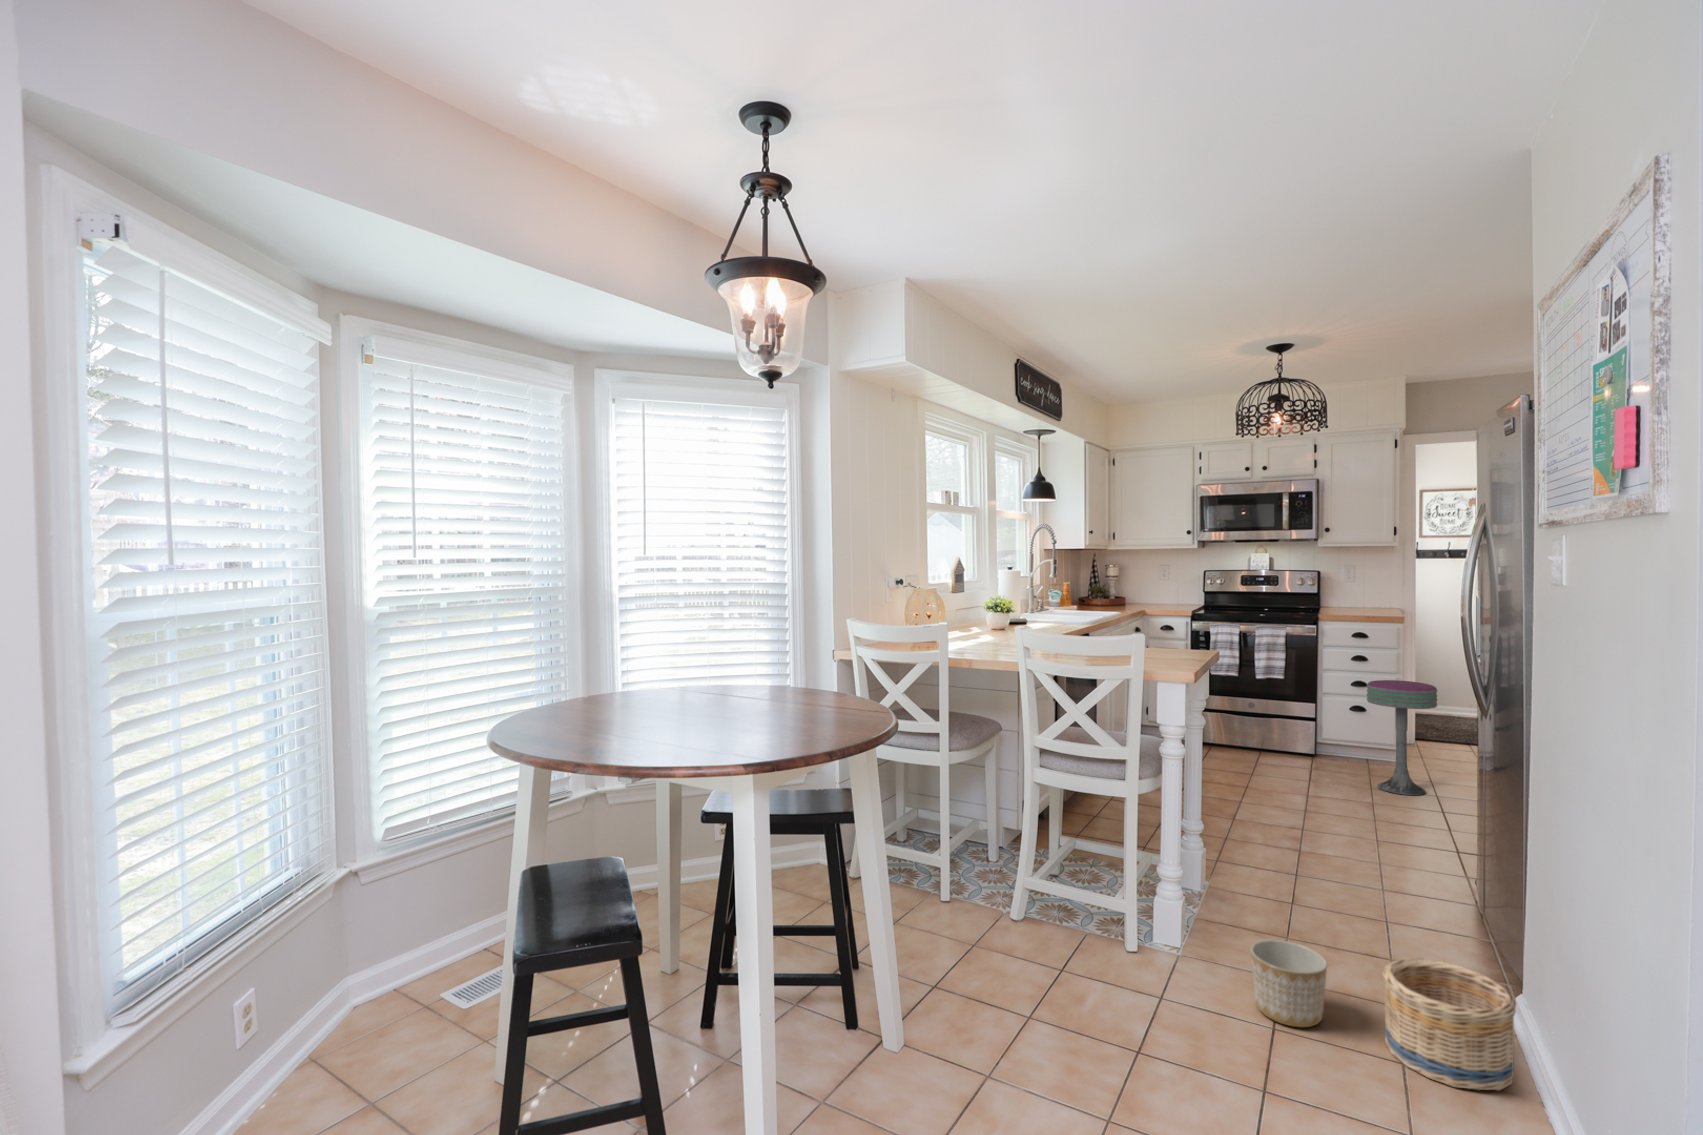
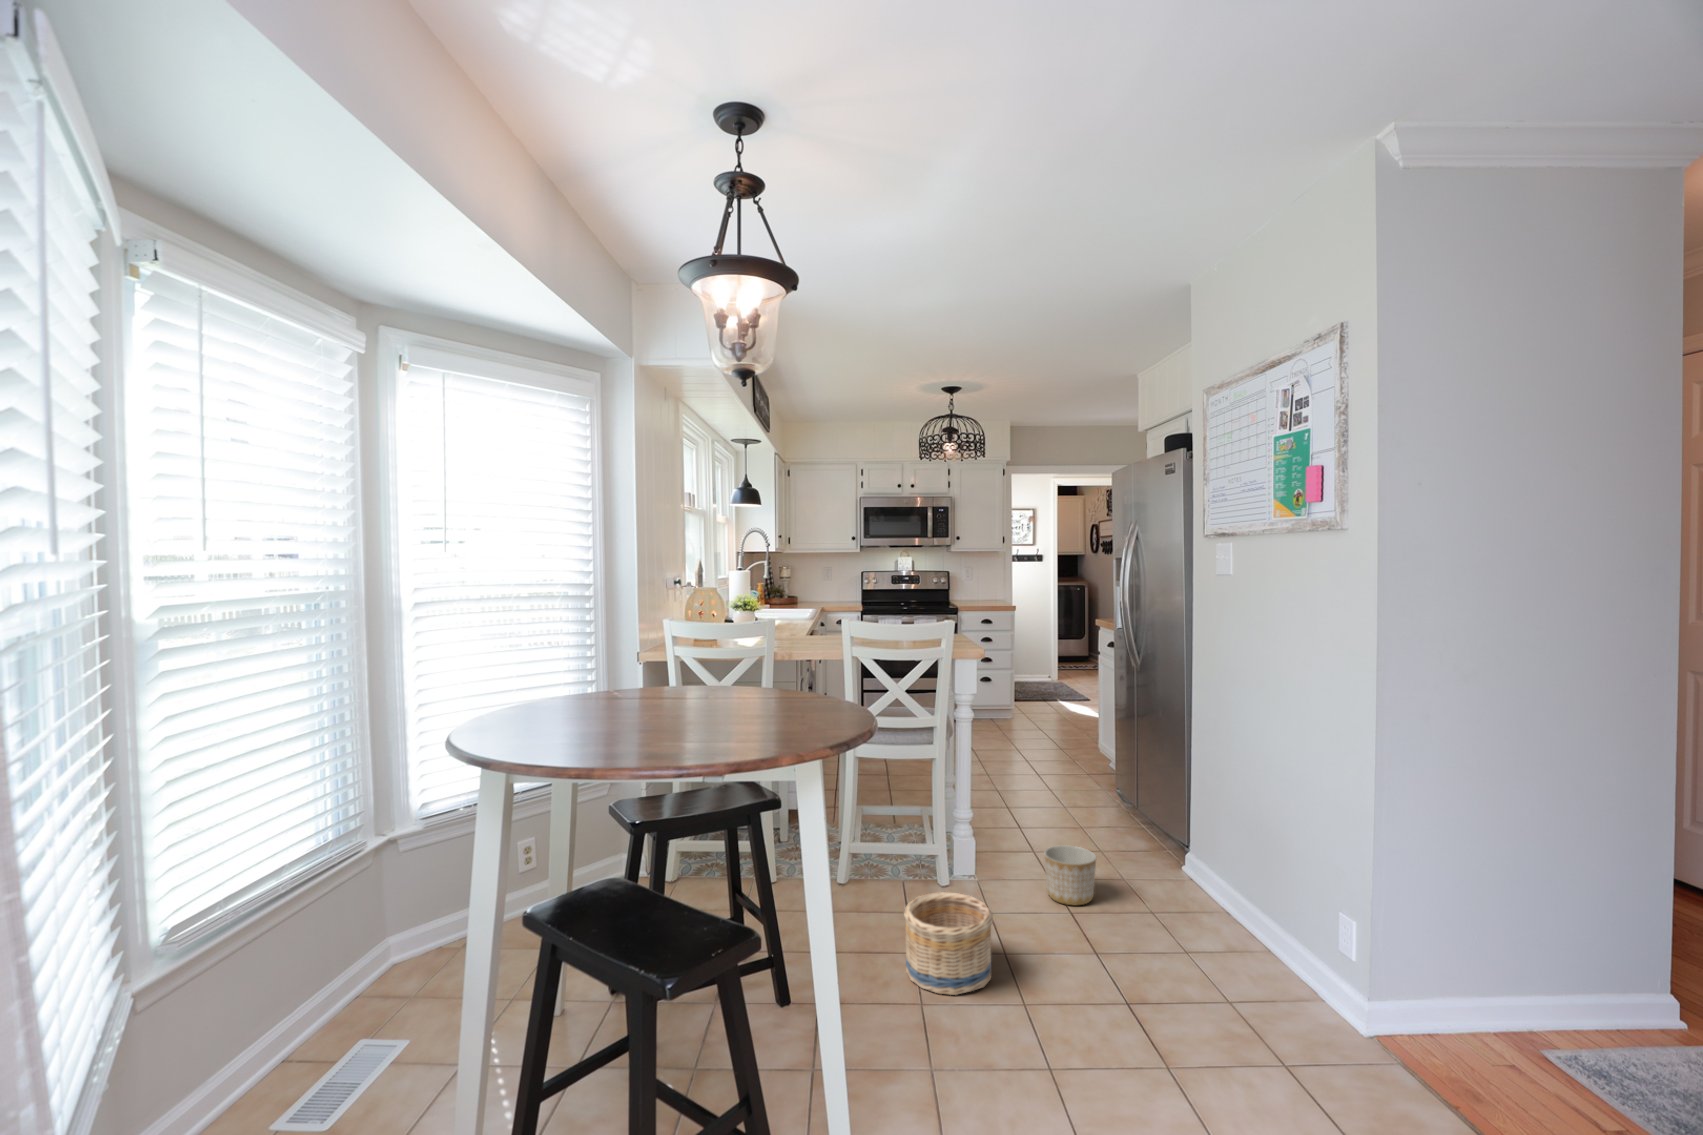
bar stool: present [1367,680,1437,795] -> none [1001,652,1045,737]
basket: present [1383,958,1516,1091] -> present [904,892,993,995]

